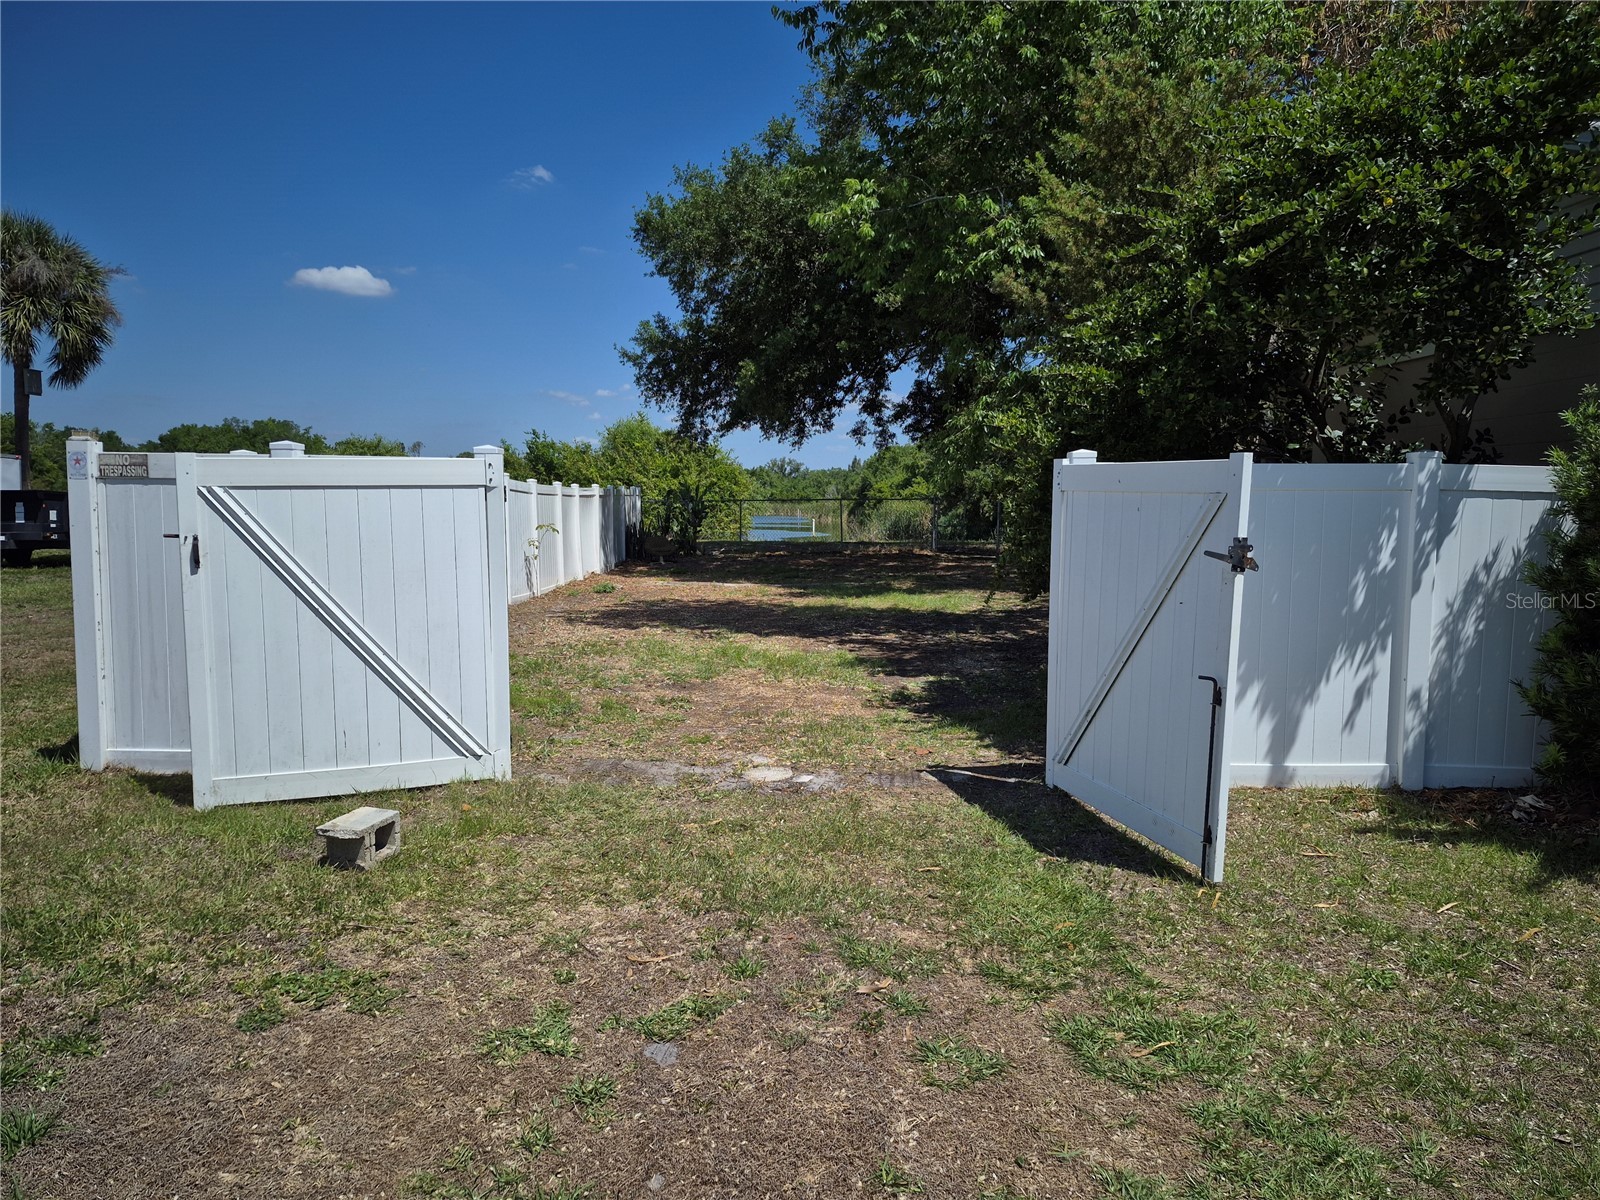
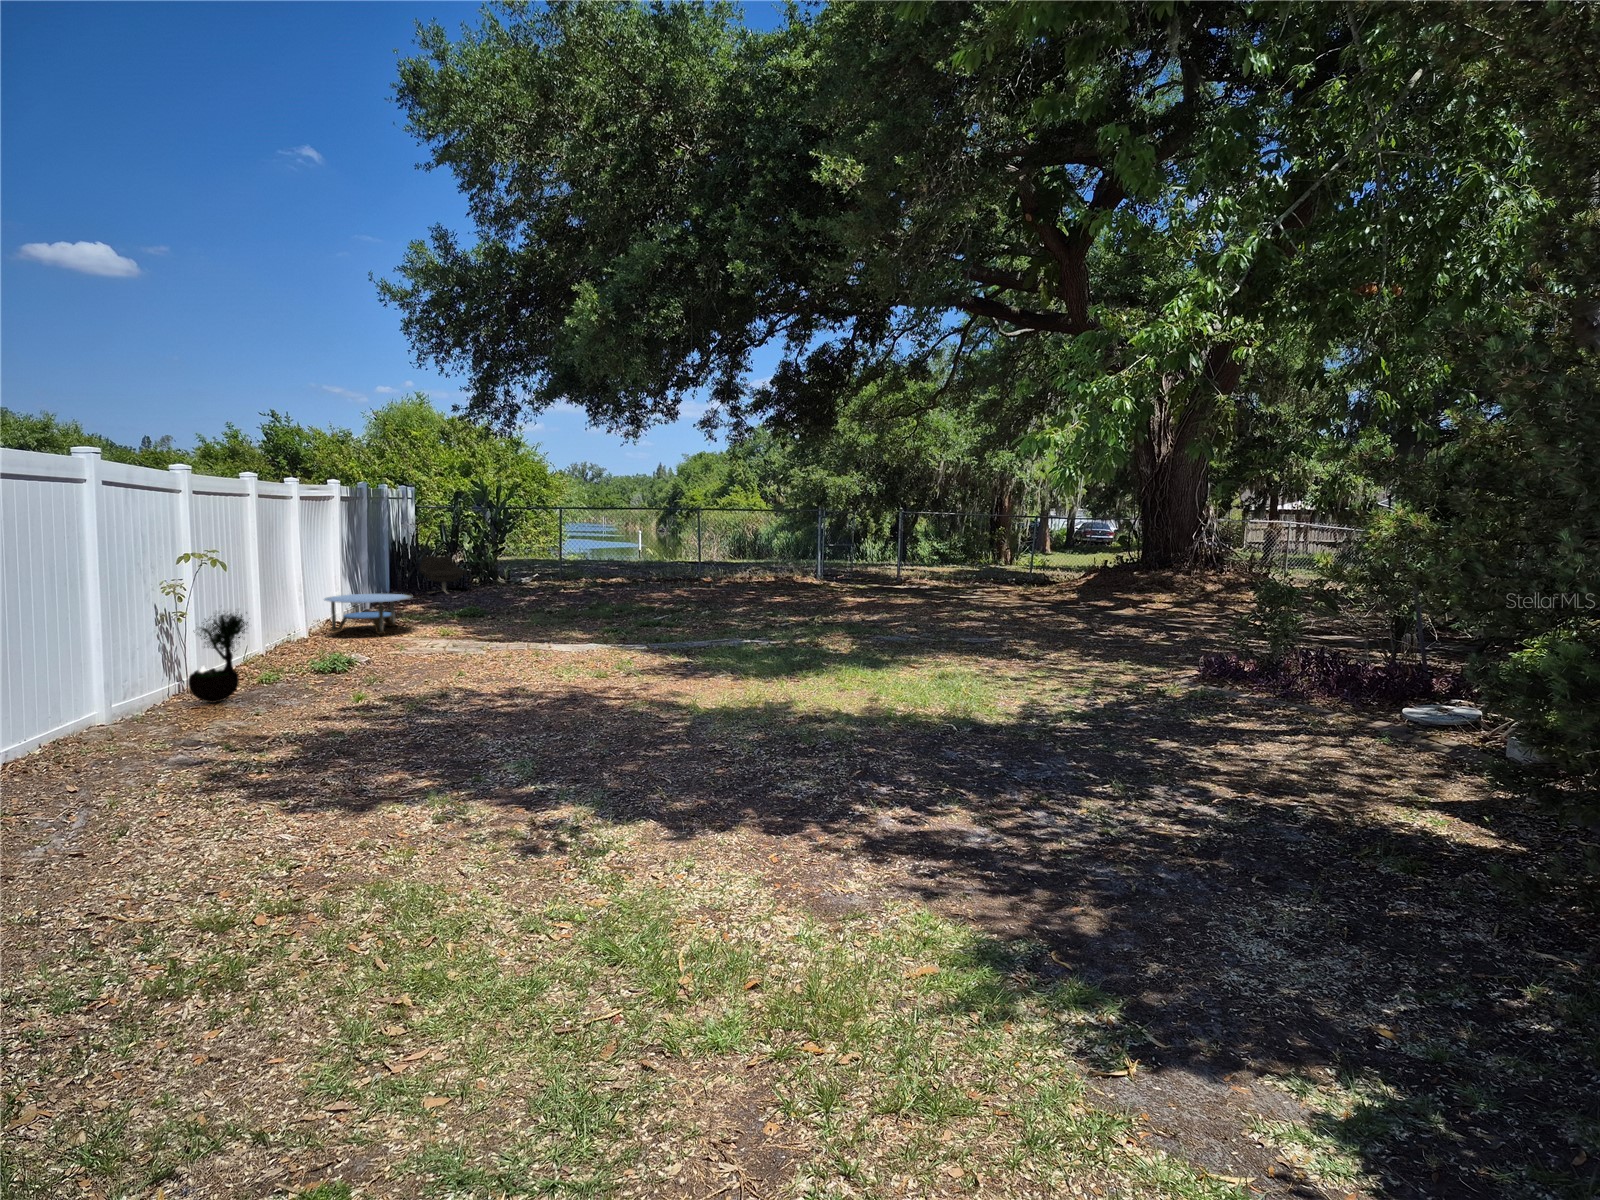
potted tree: none [538,550,568,603] -> present [188,612,248,703]
round table: none [591,557,644,581] -> present [324,594,411,634]

